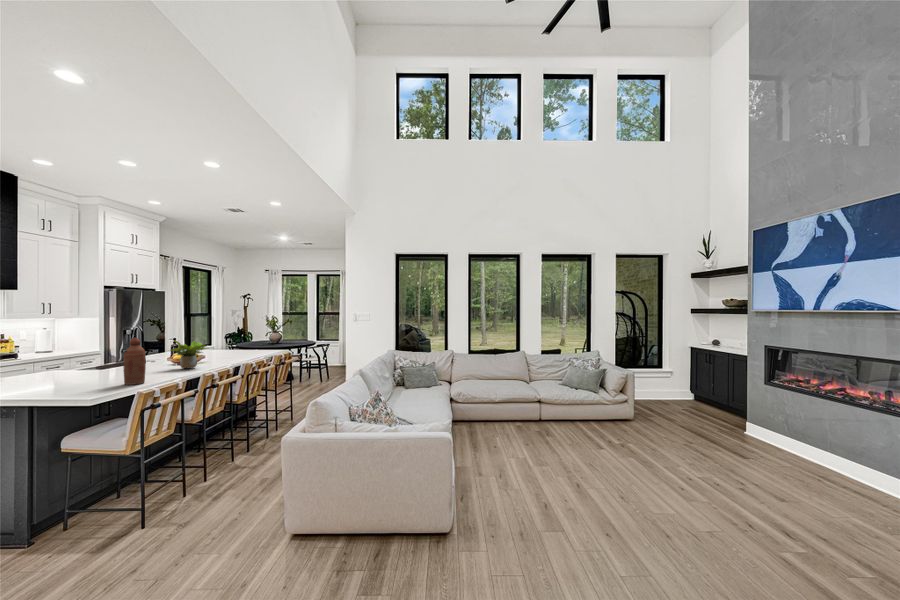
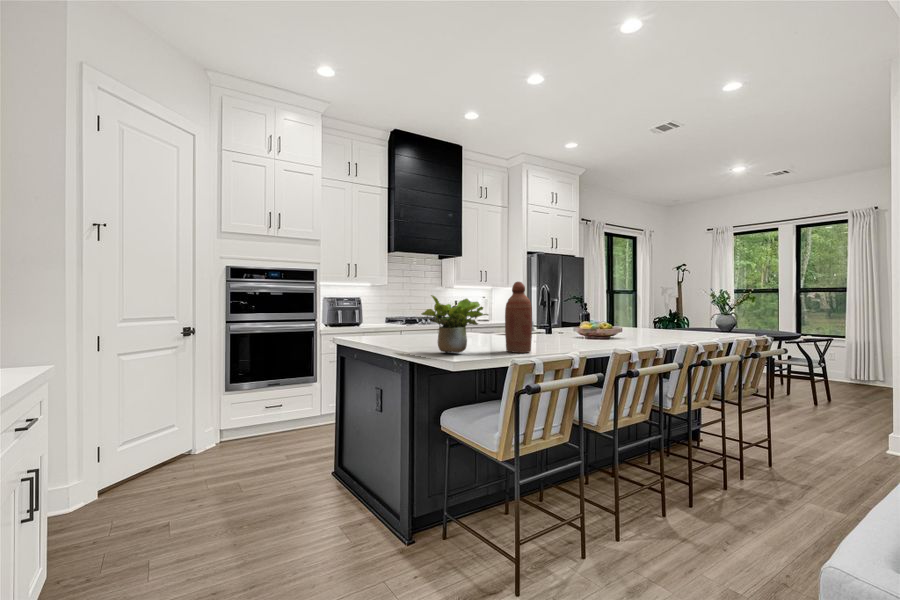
potted plant: present [170,341,206,368] -> present [422,295,488,353]

